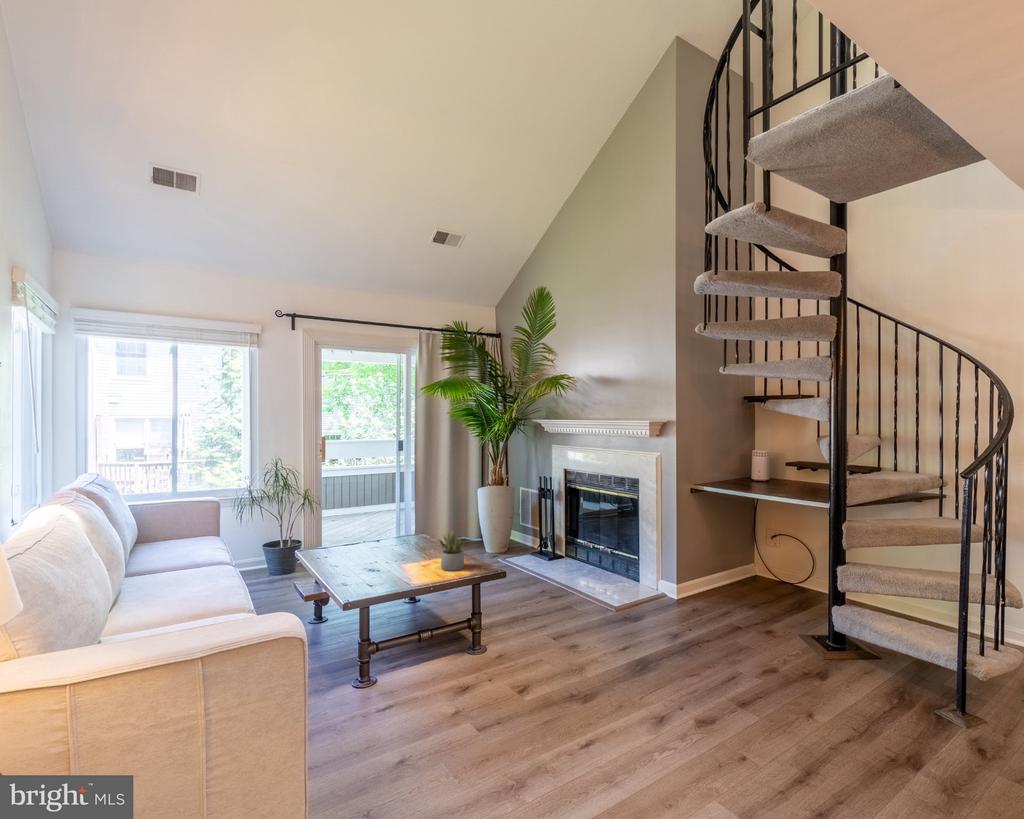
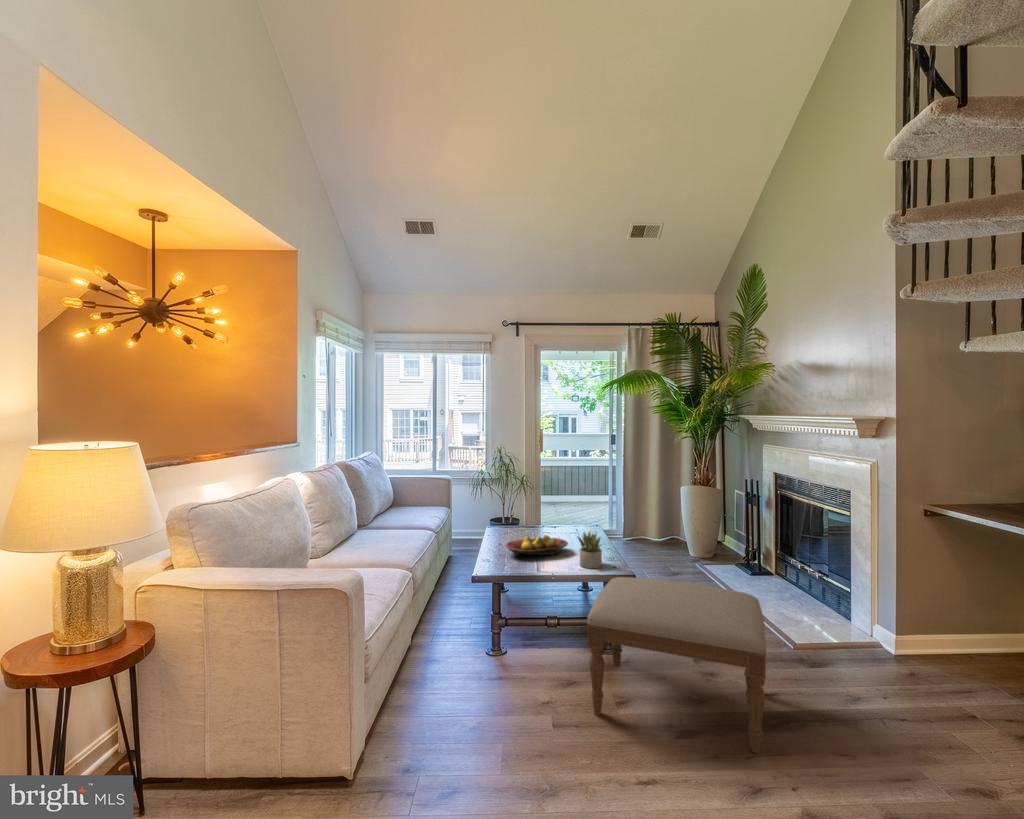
fruit bowl: none [351,545,419,572] -> present [506,535,568,556]
ottoman: none [488,564,656,710] -> present [587,577,766,753]

